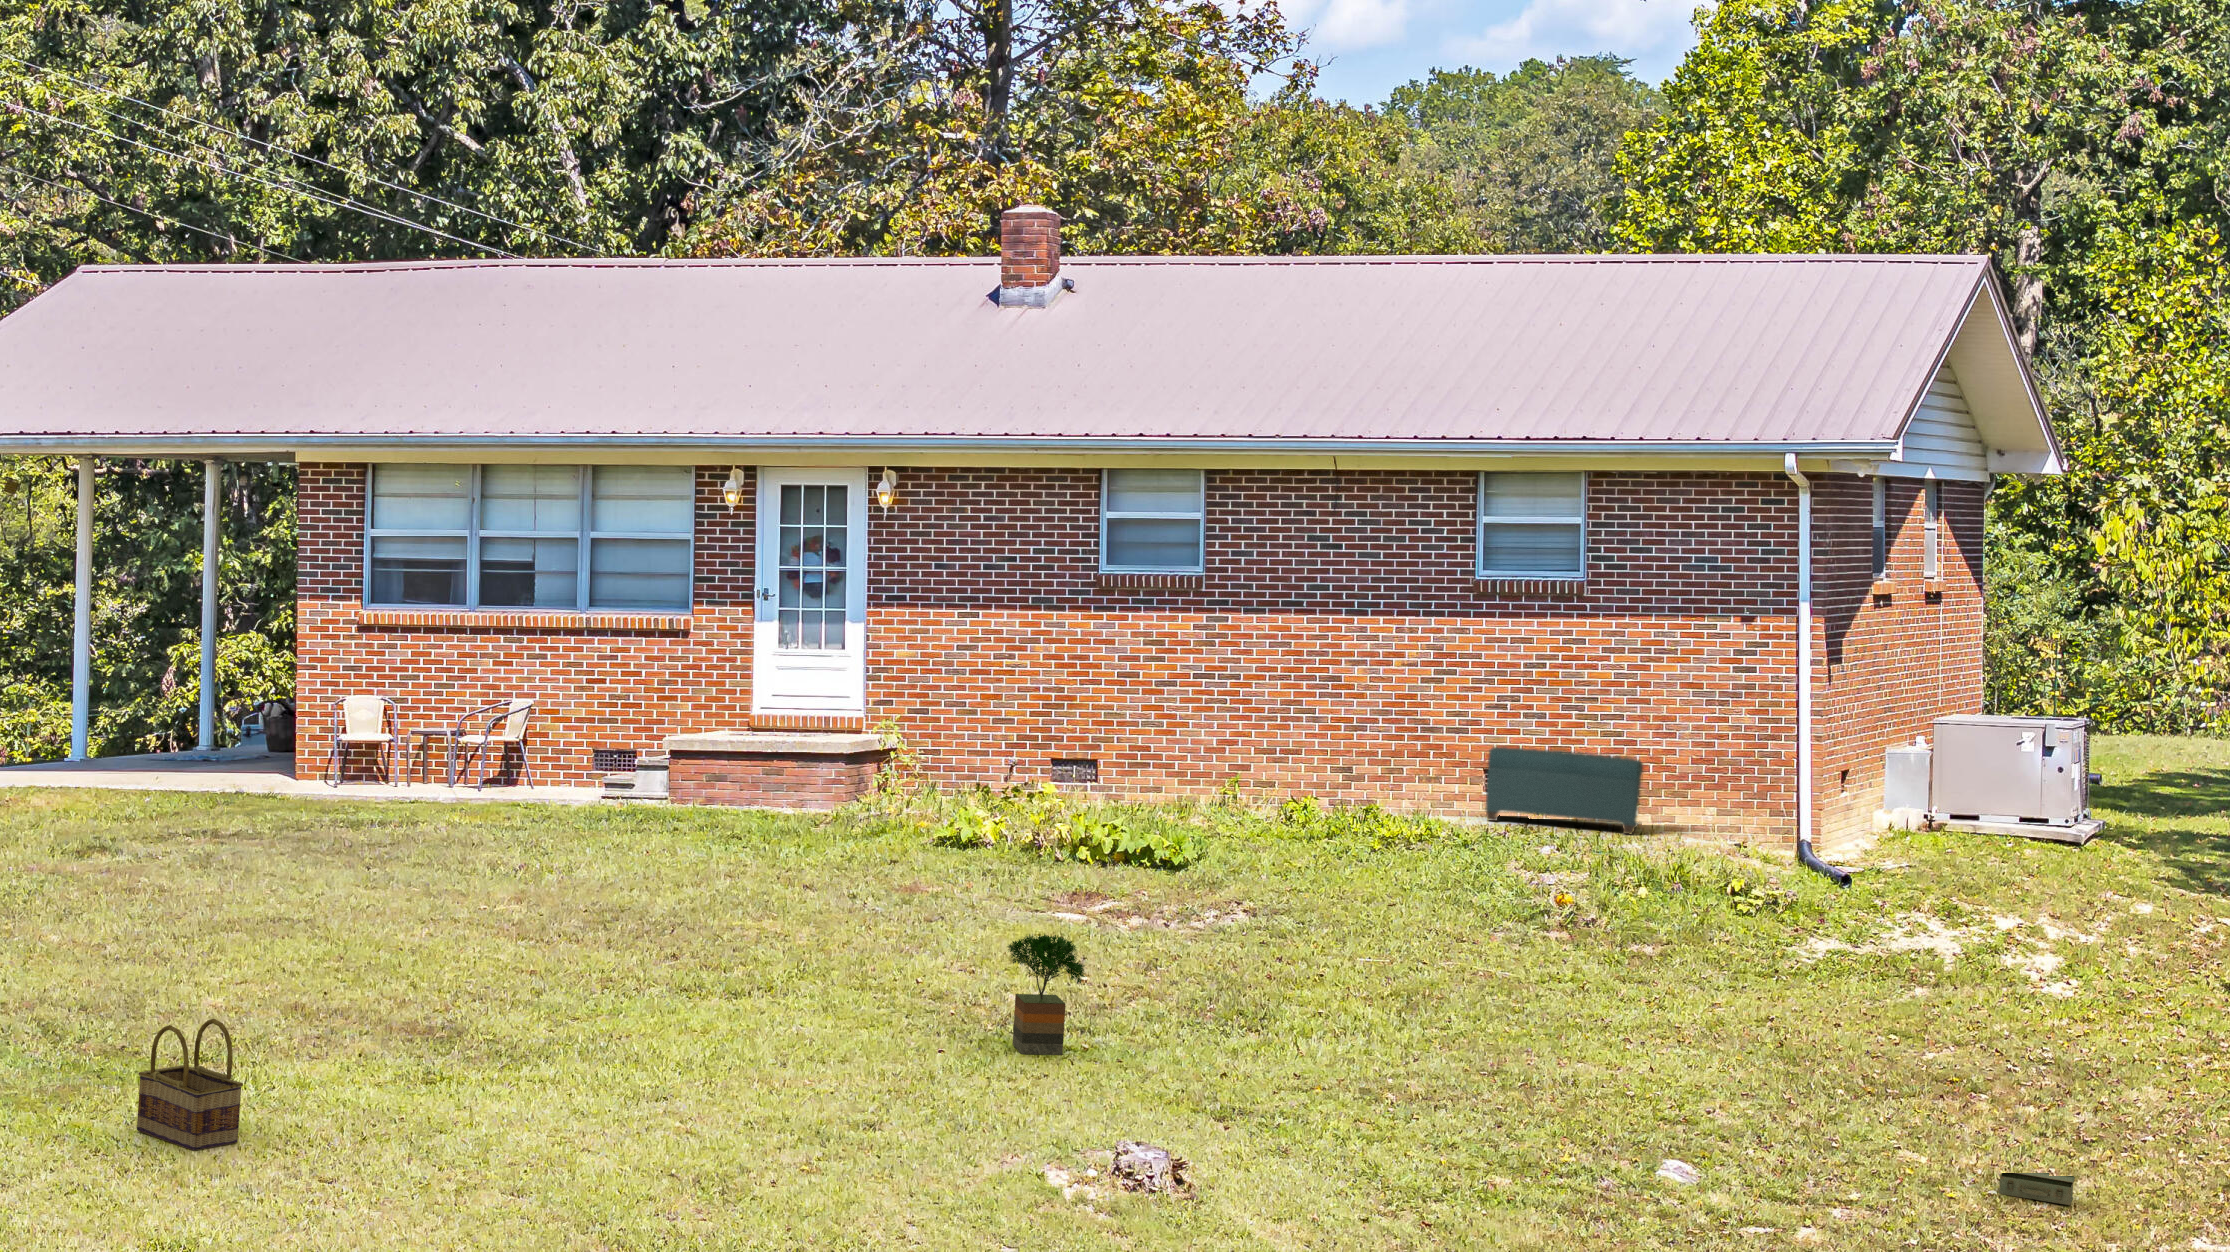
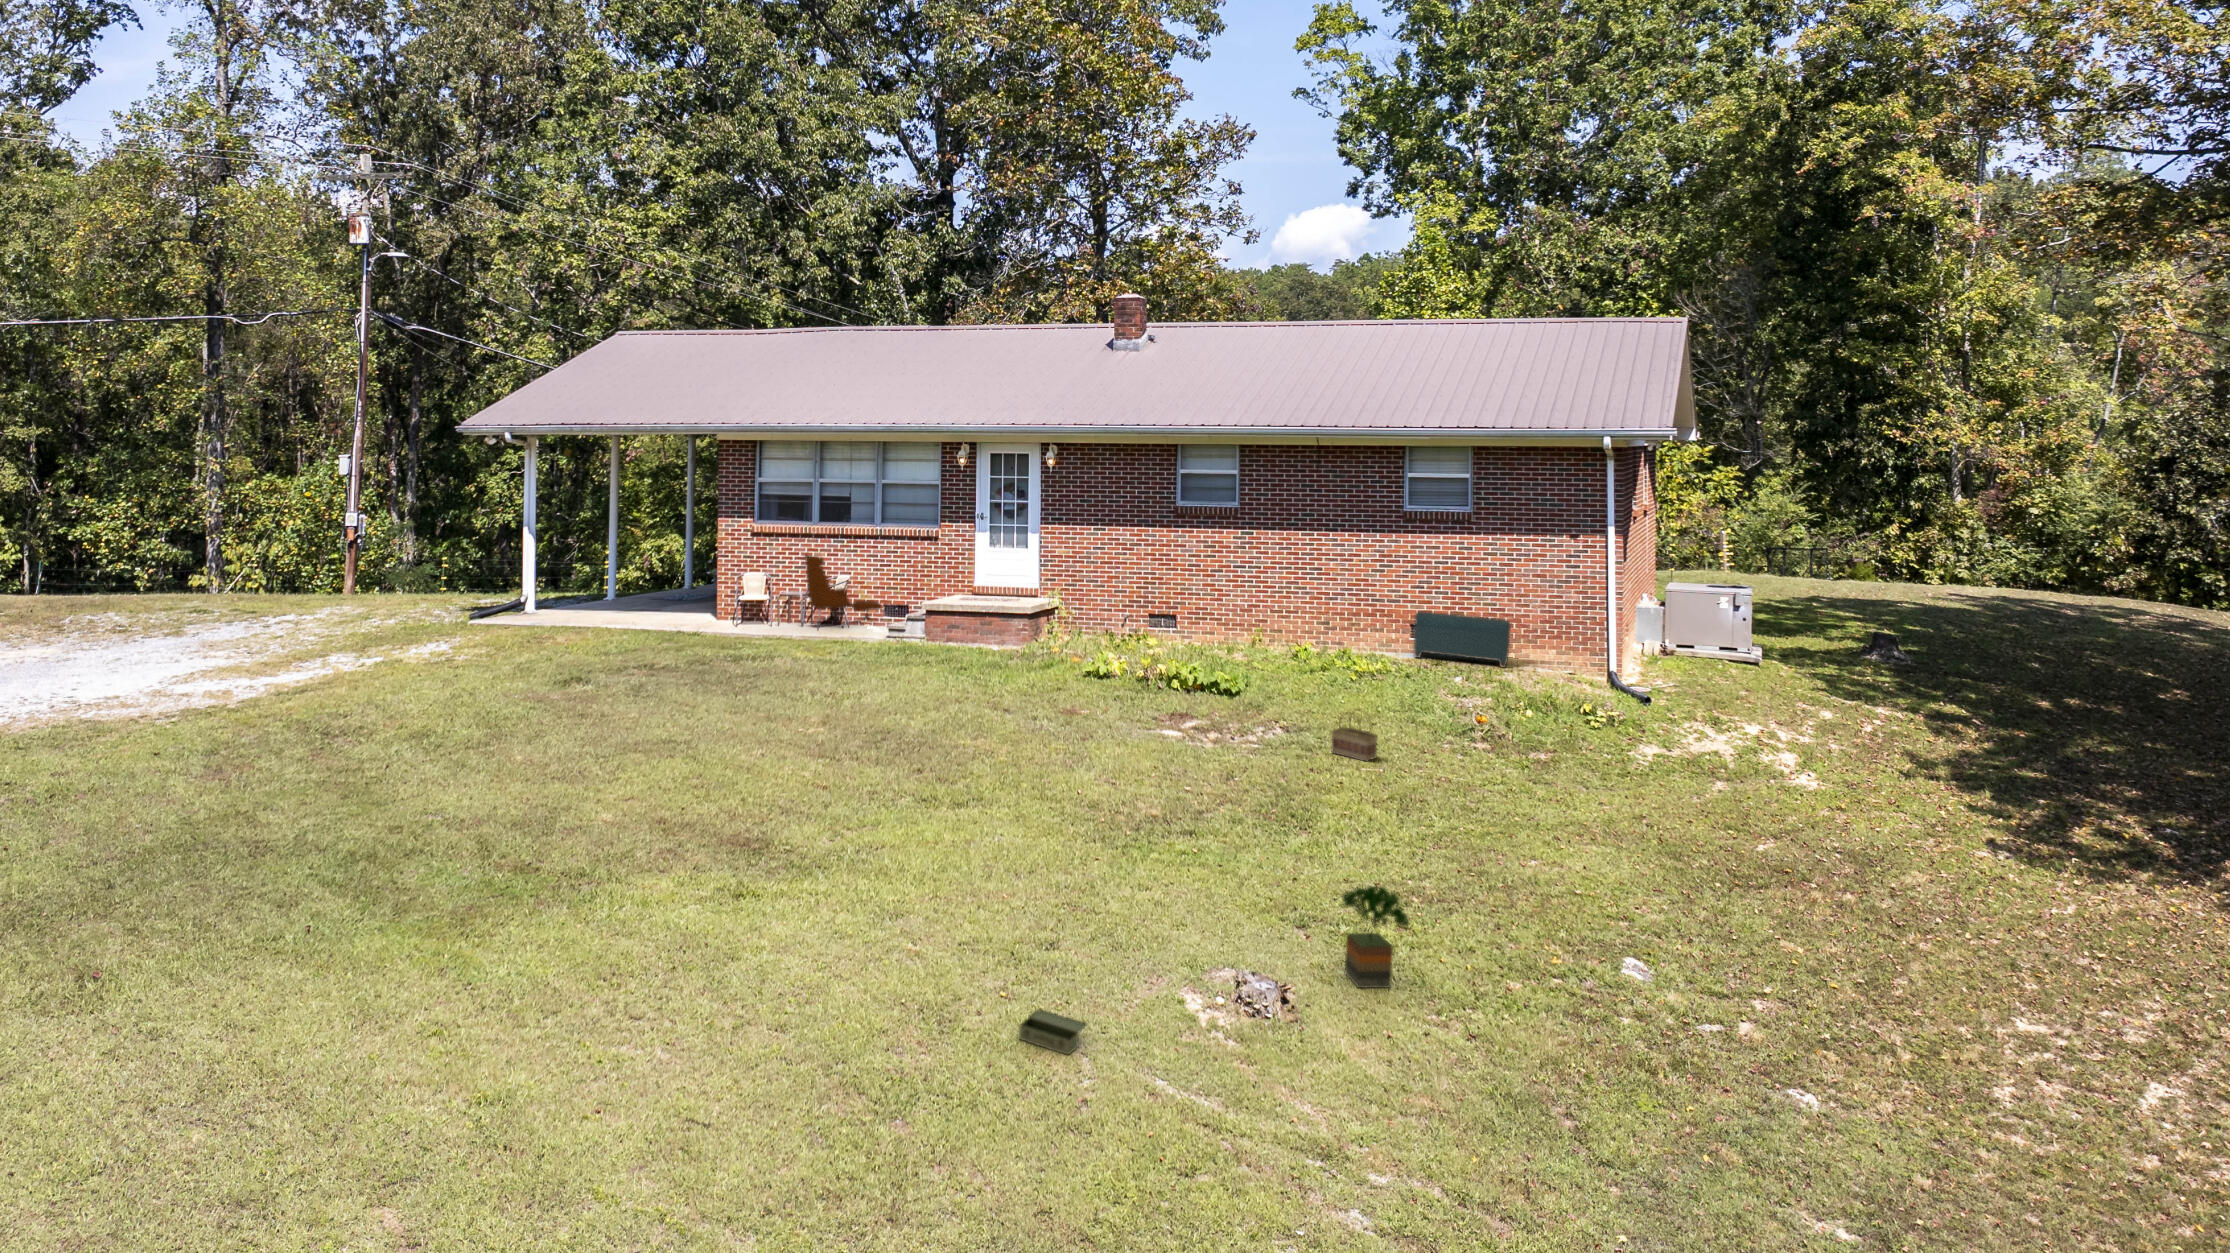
lounge chair: none [453,653,589,784] -> present [805,554,882,623]
potted tree: present [1007,934,1085,1055] -> present [1342,886,1410,988]
basket: present [137,1019,243,1151] -> present [1331,712,1377,761]
toolbox: present [1999,1173,2075,1205] -> present [1019,1009,1086,1055]

